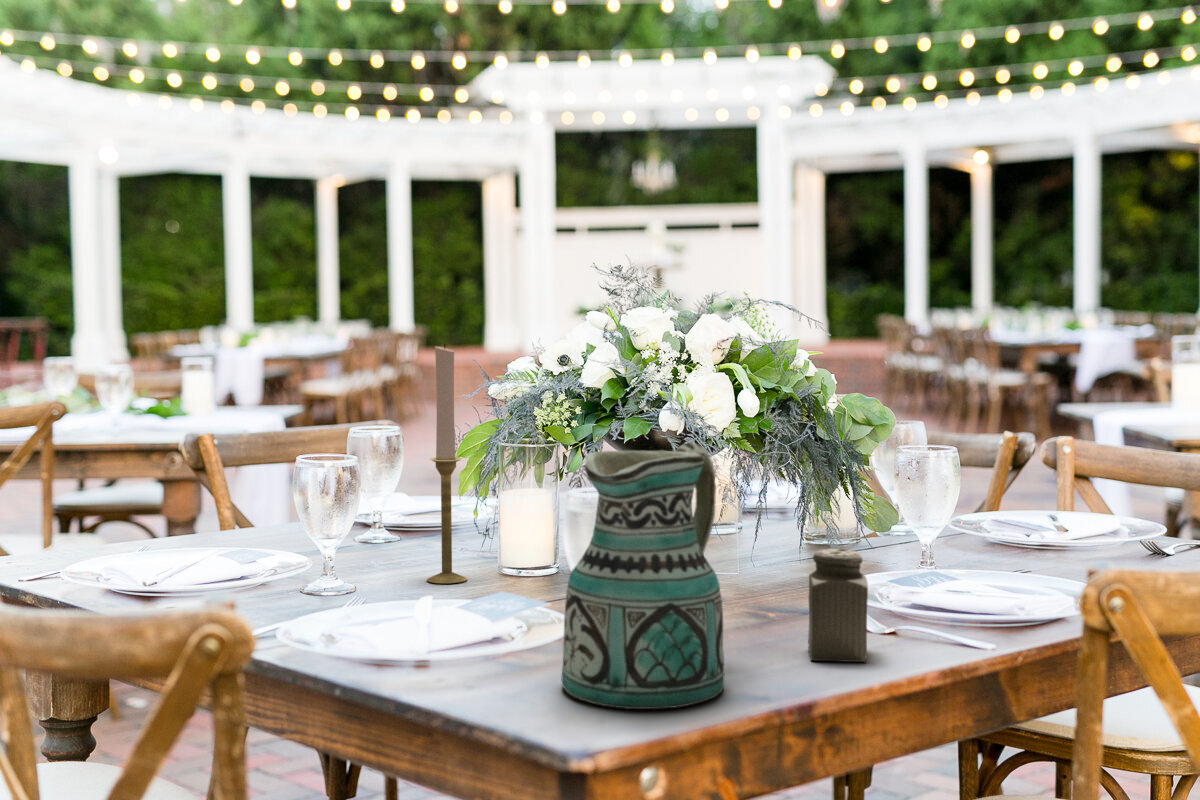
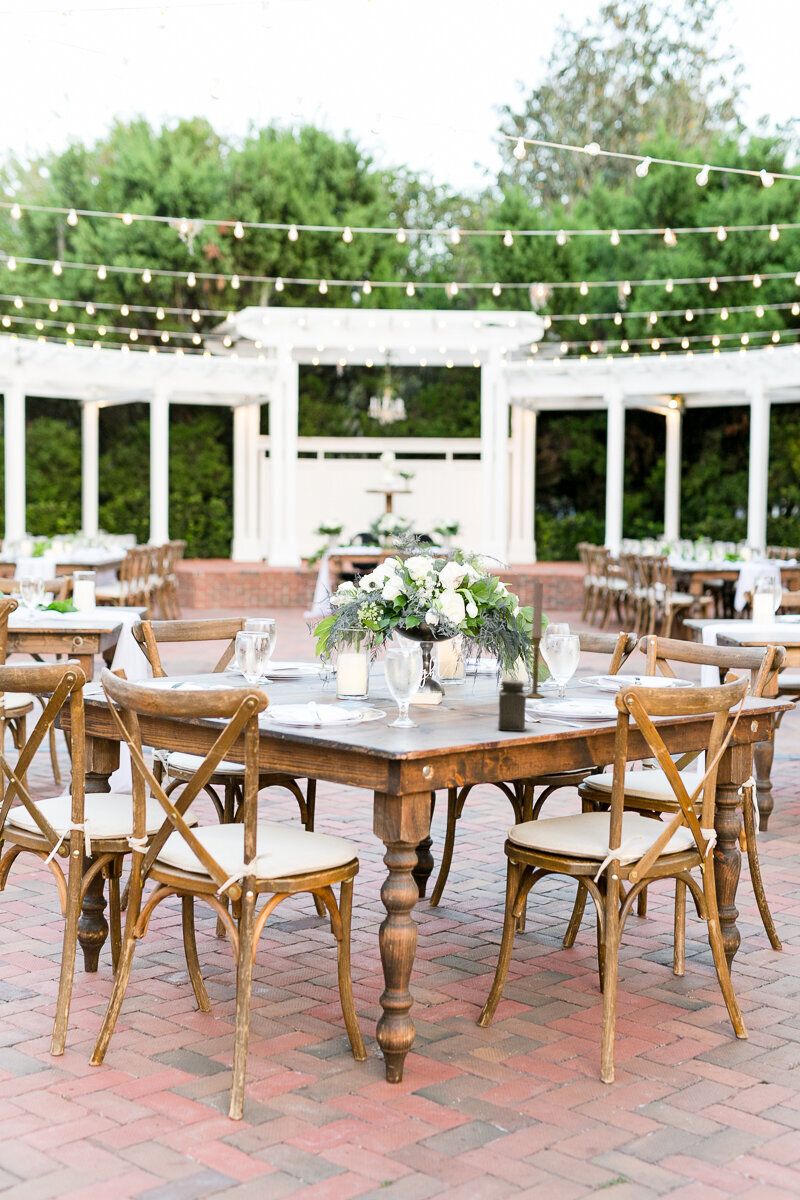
candlestick: present [427,344,467,583] -> present [526,581,544,698]
ceramic pitcher: present [562,442,724,709] -> none [389,628,461,741]

